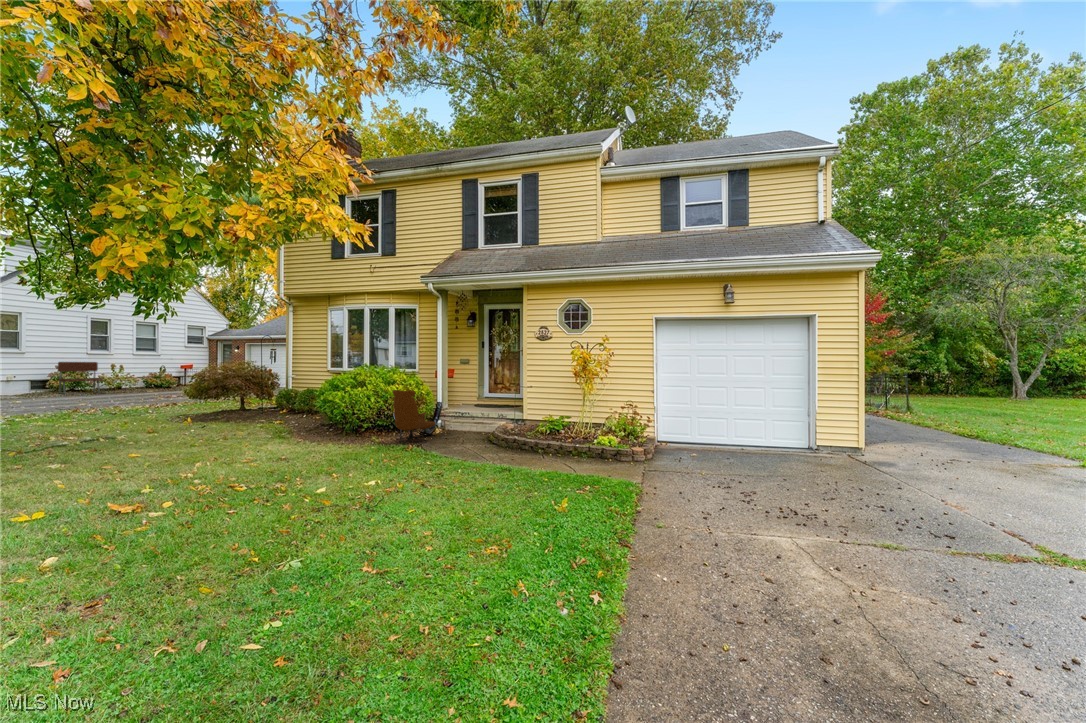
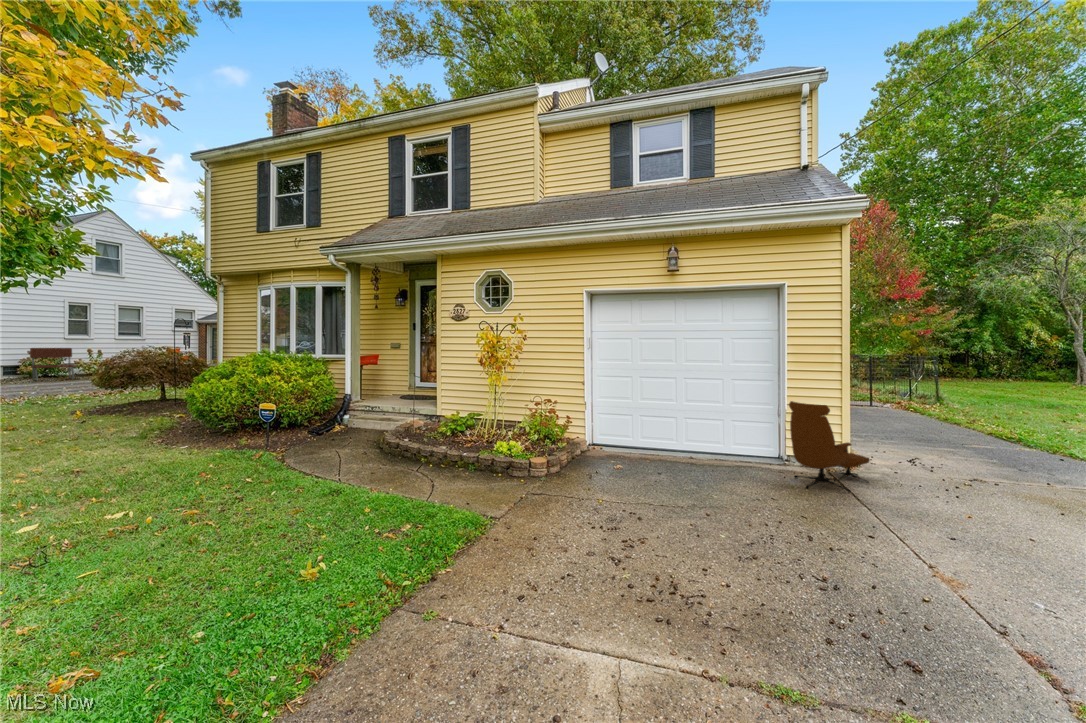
lounge chair: present [393,390,435,442] -> present [789,401,870,492]

